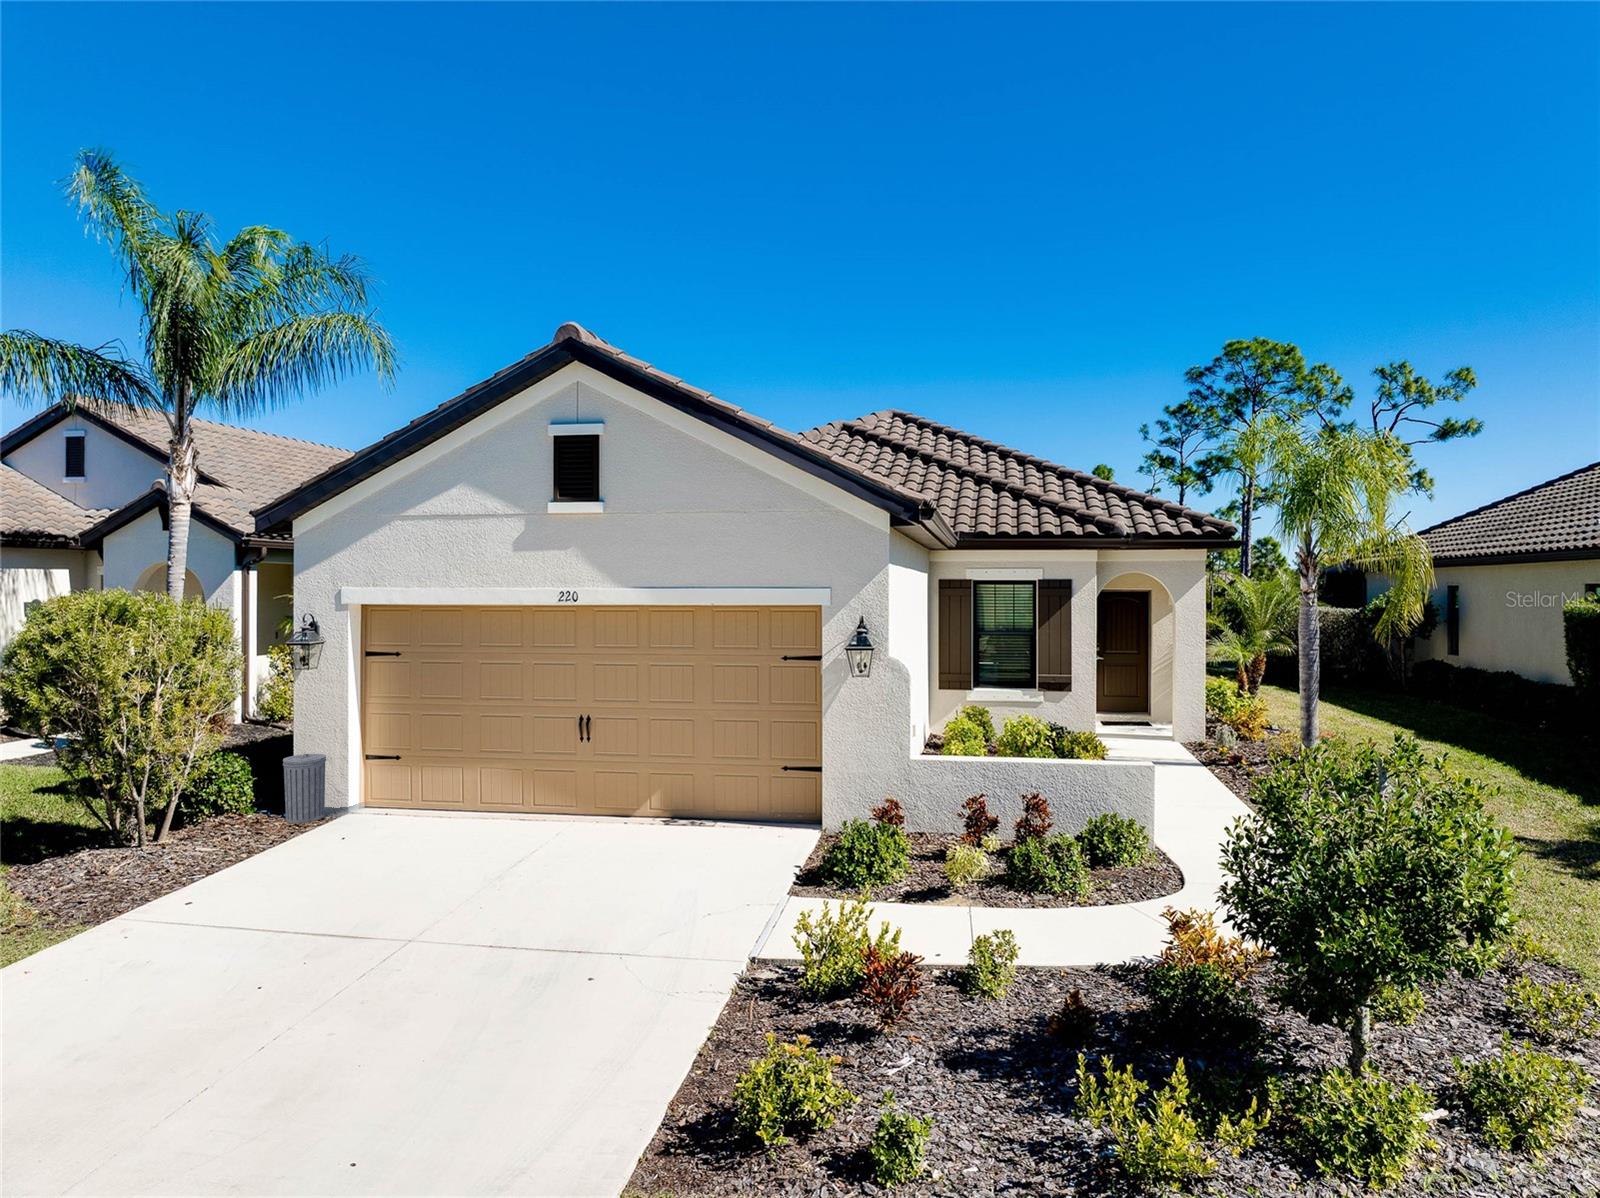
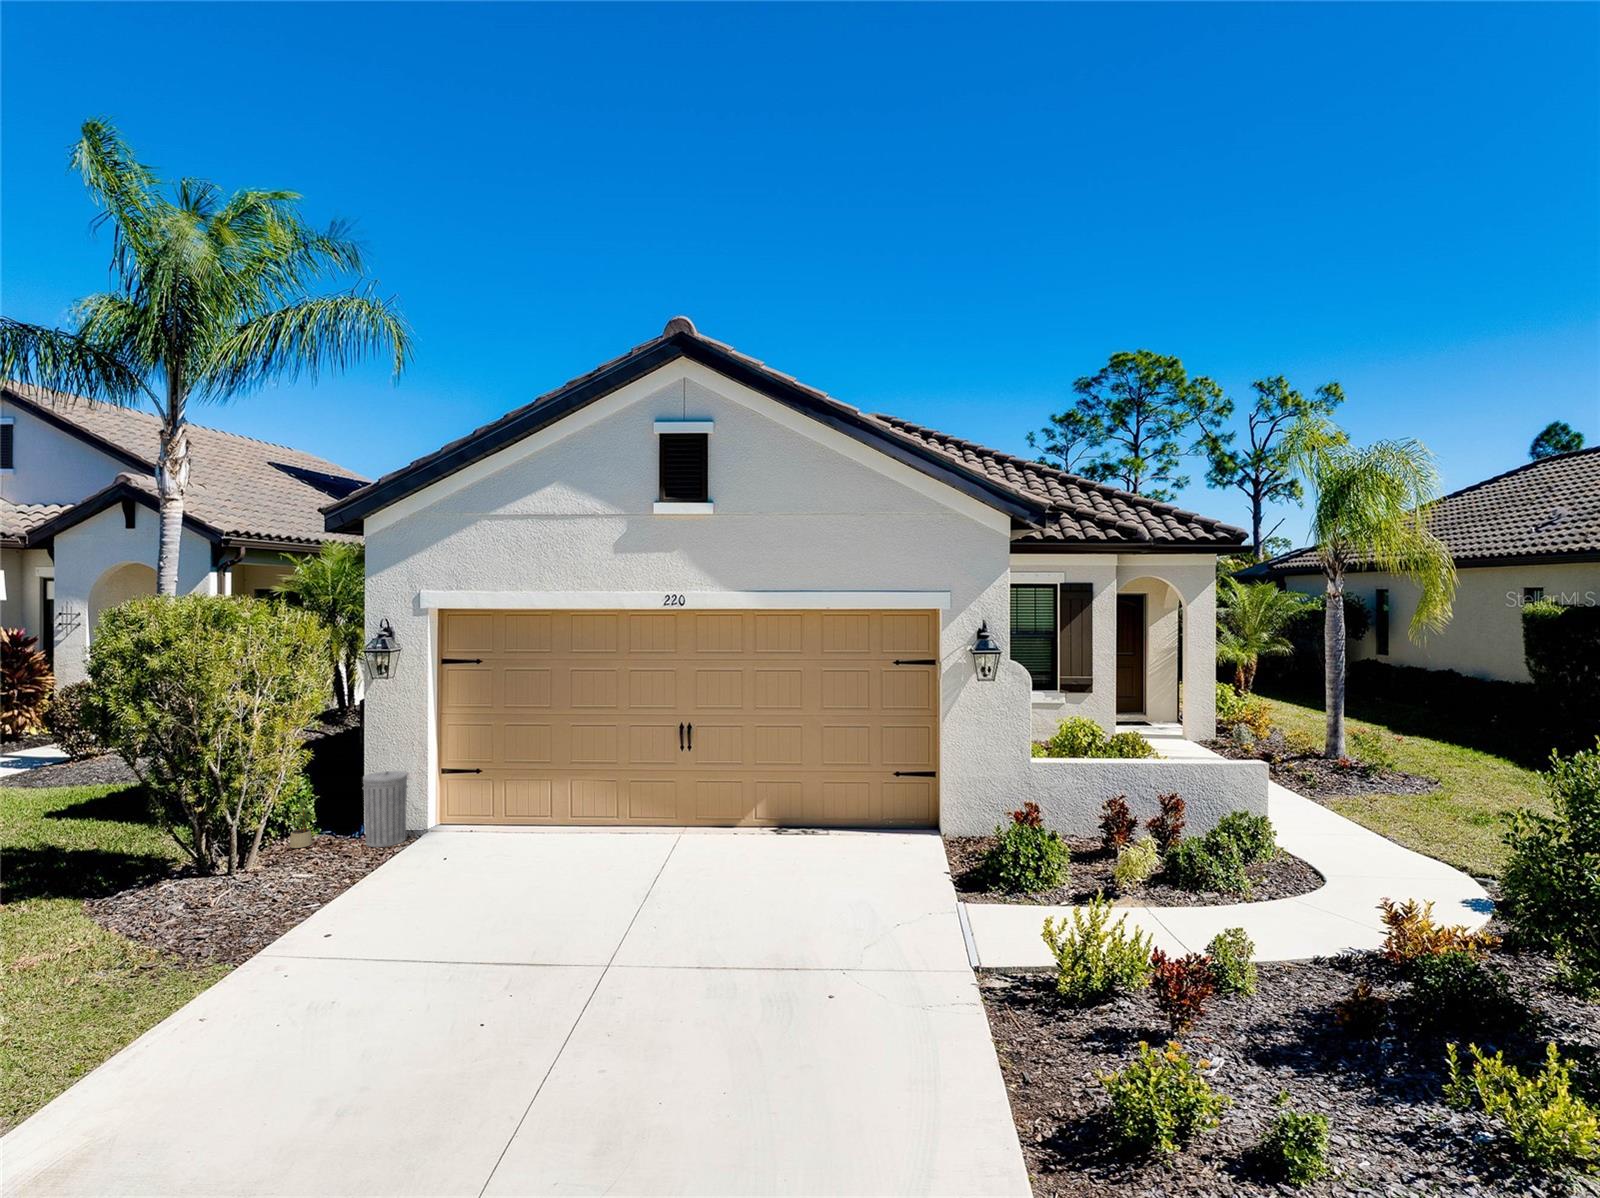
potted plant: none [219,777,243,822] -> present [289,799,312,848]

